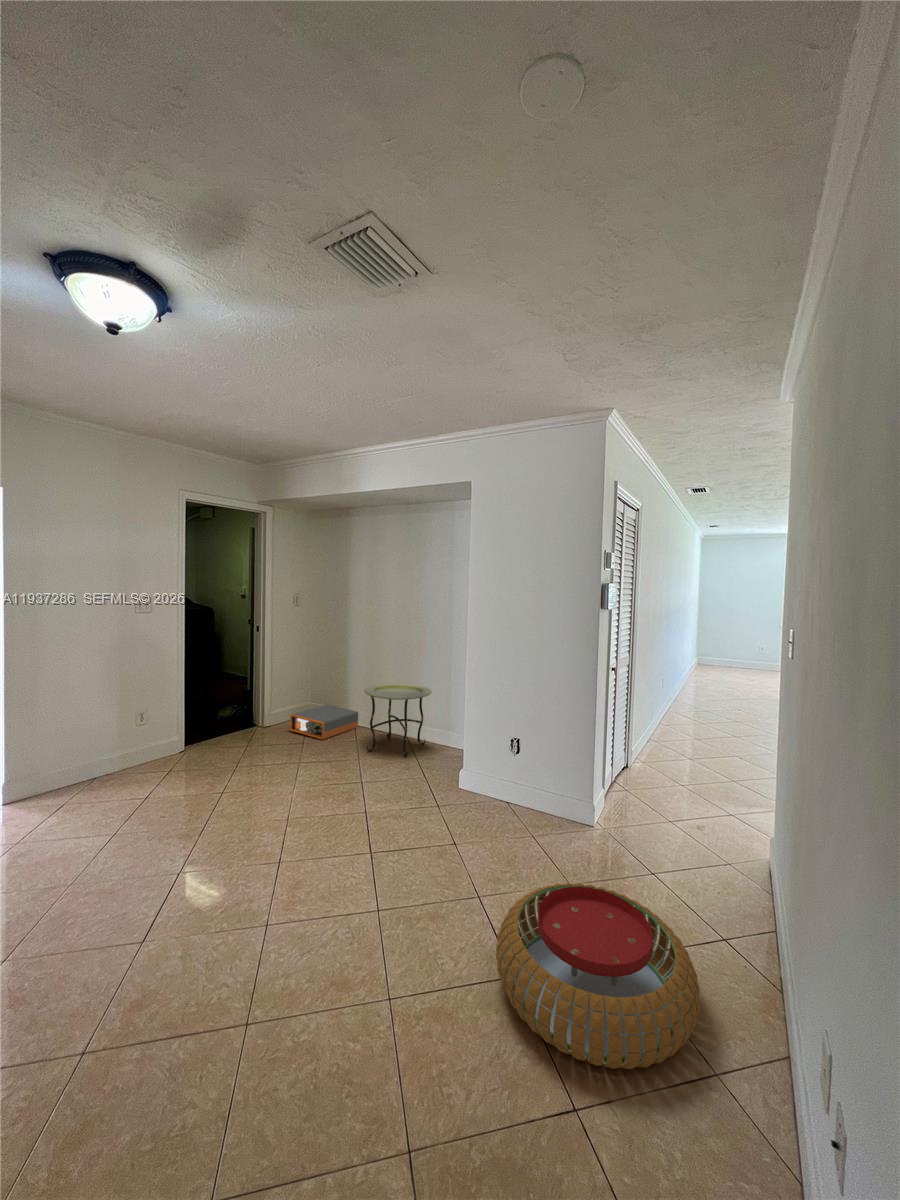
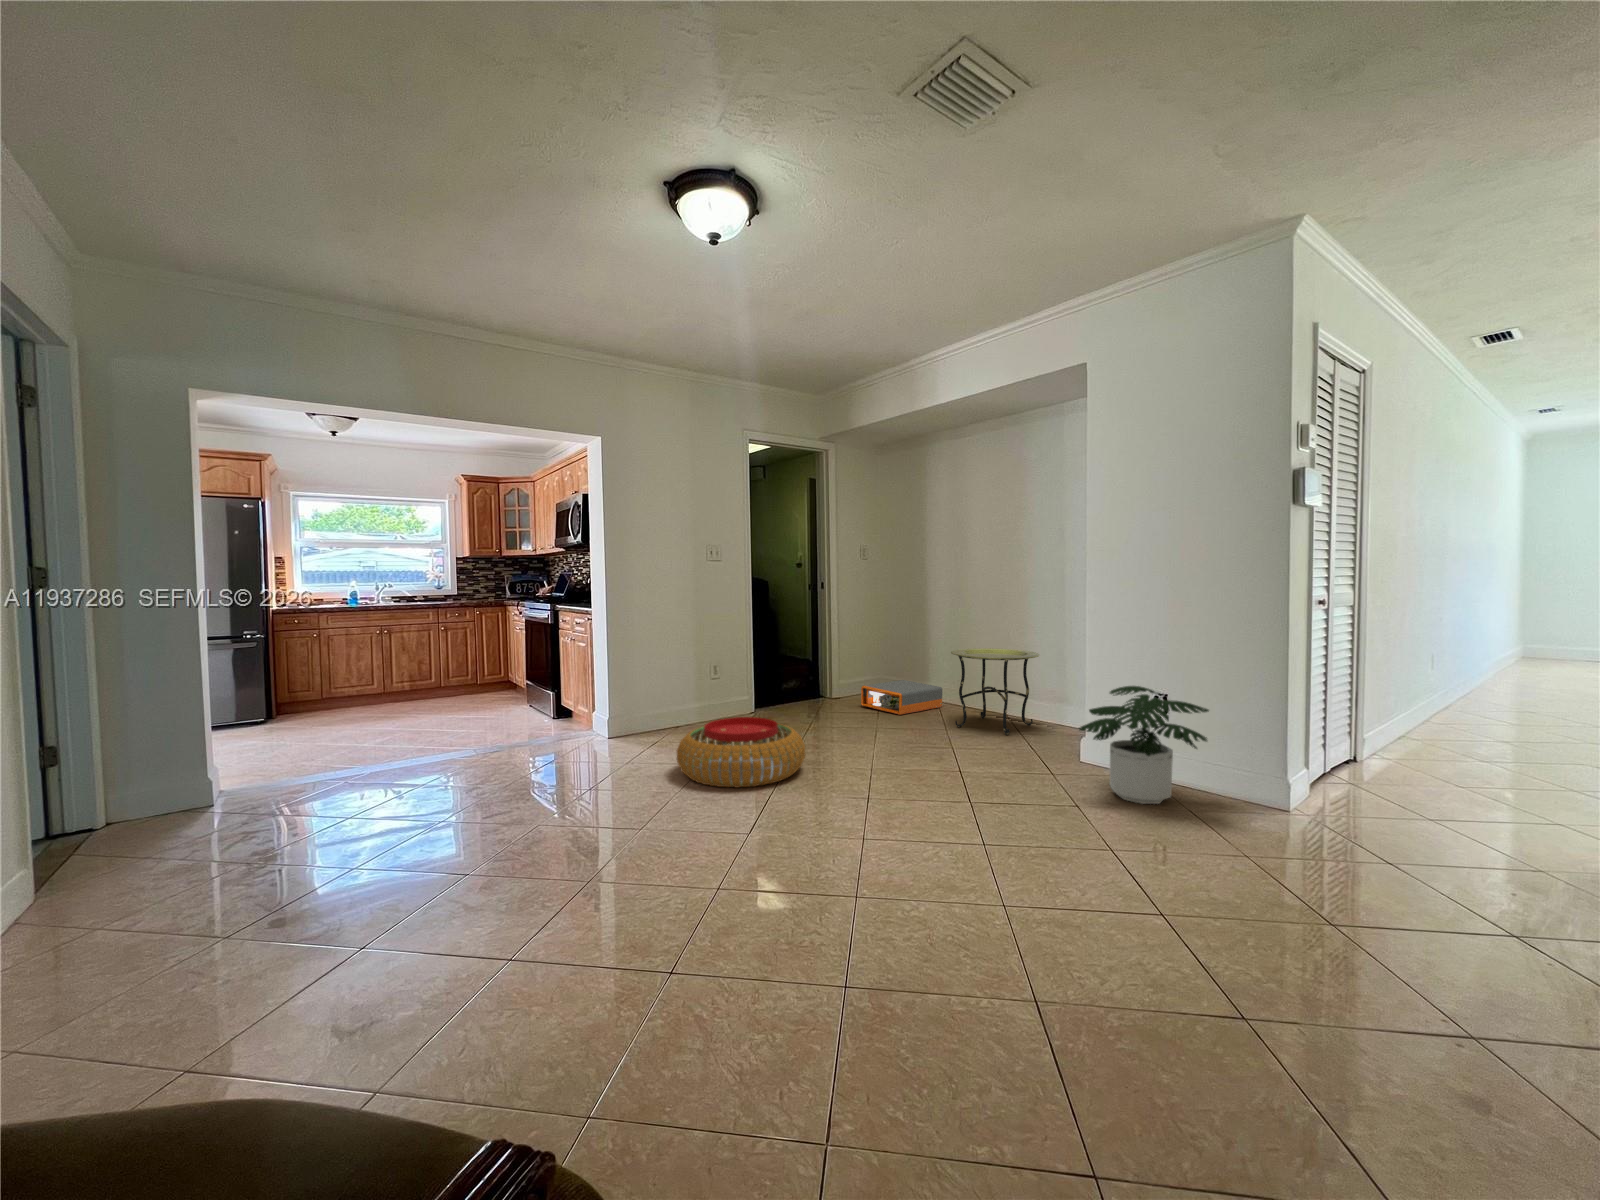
potted plant: none [457,734,547,831] -> present [1079,686,1209,804]
pouf: present [496,883,700,1069] -> present [677,717,806,788]

